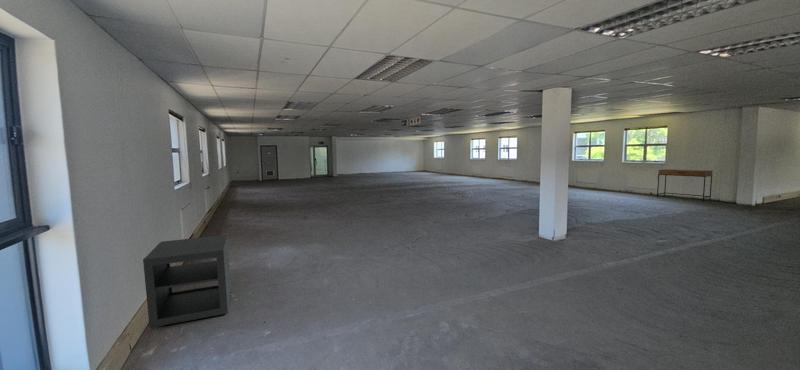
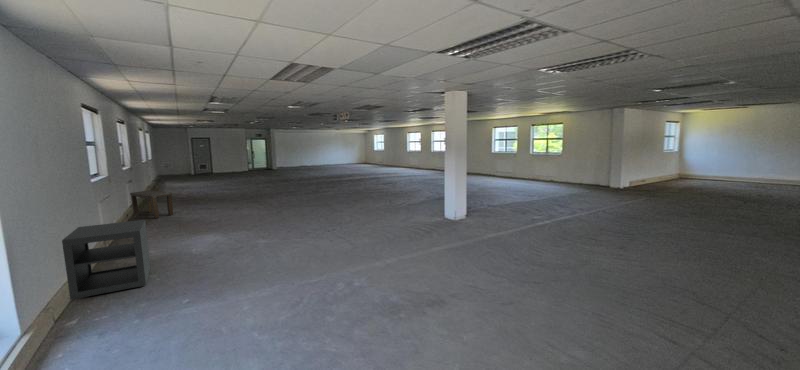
desk: present [657,169,713,201] -> none [555,159,596,186]
bench: none [209,198,248,227] -> present [130,190,173,218]

